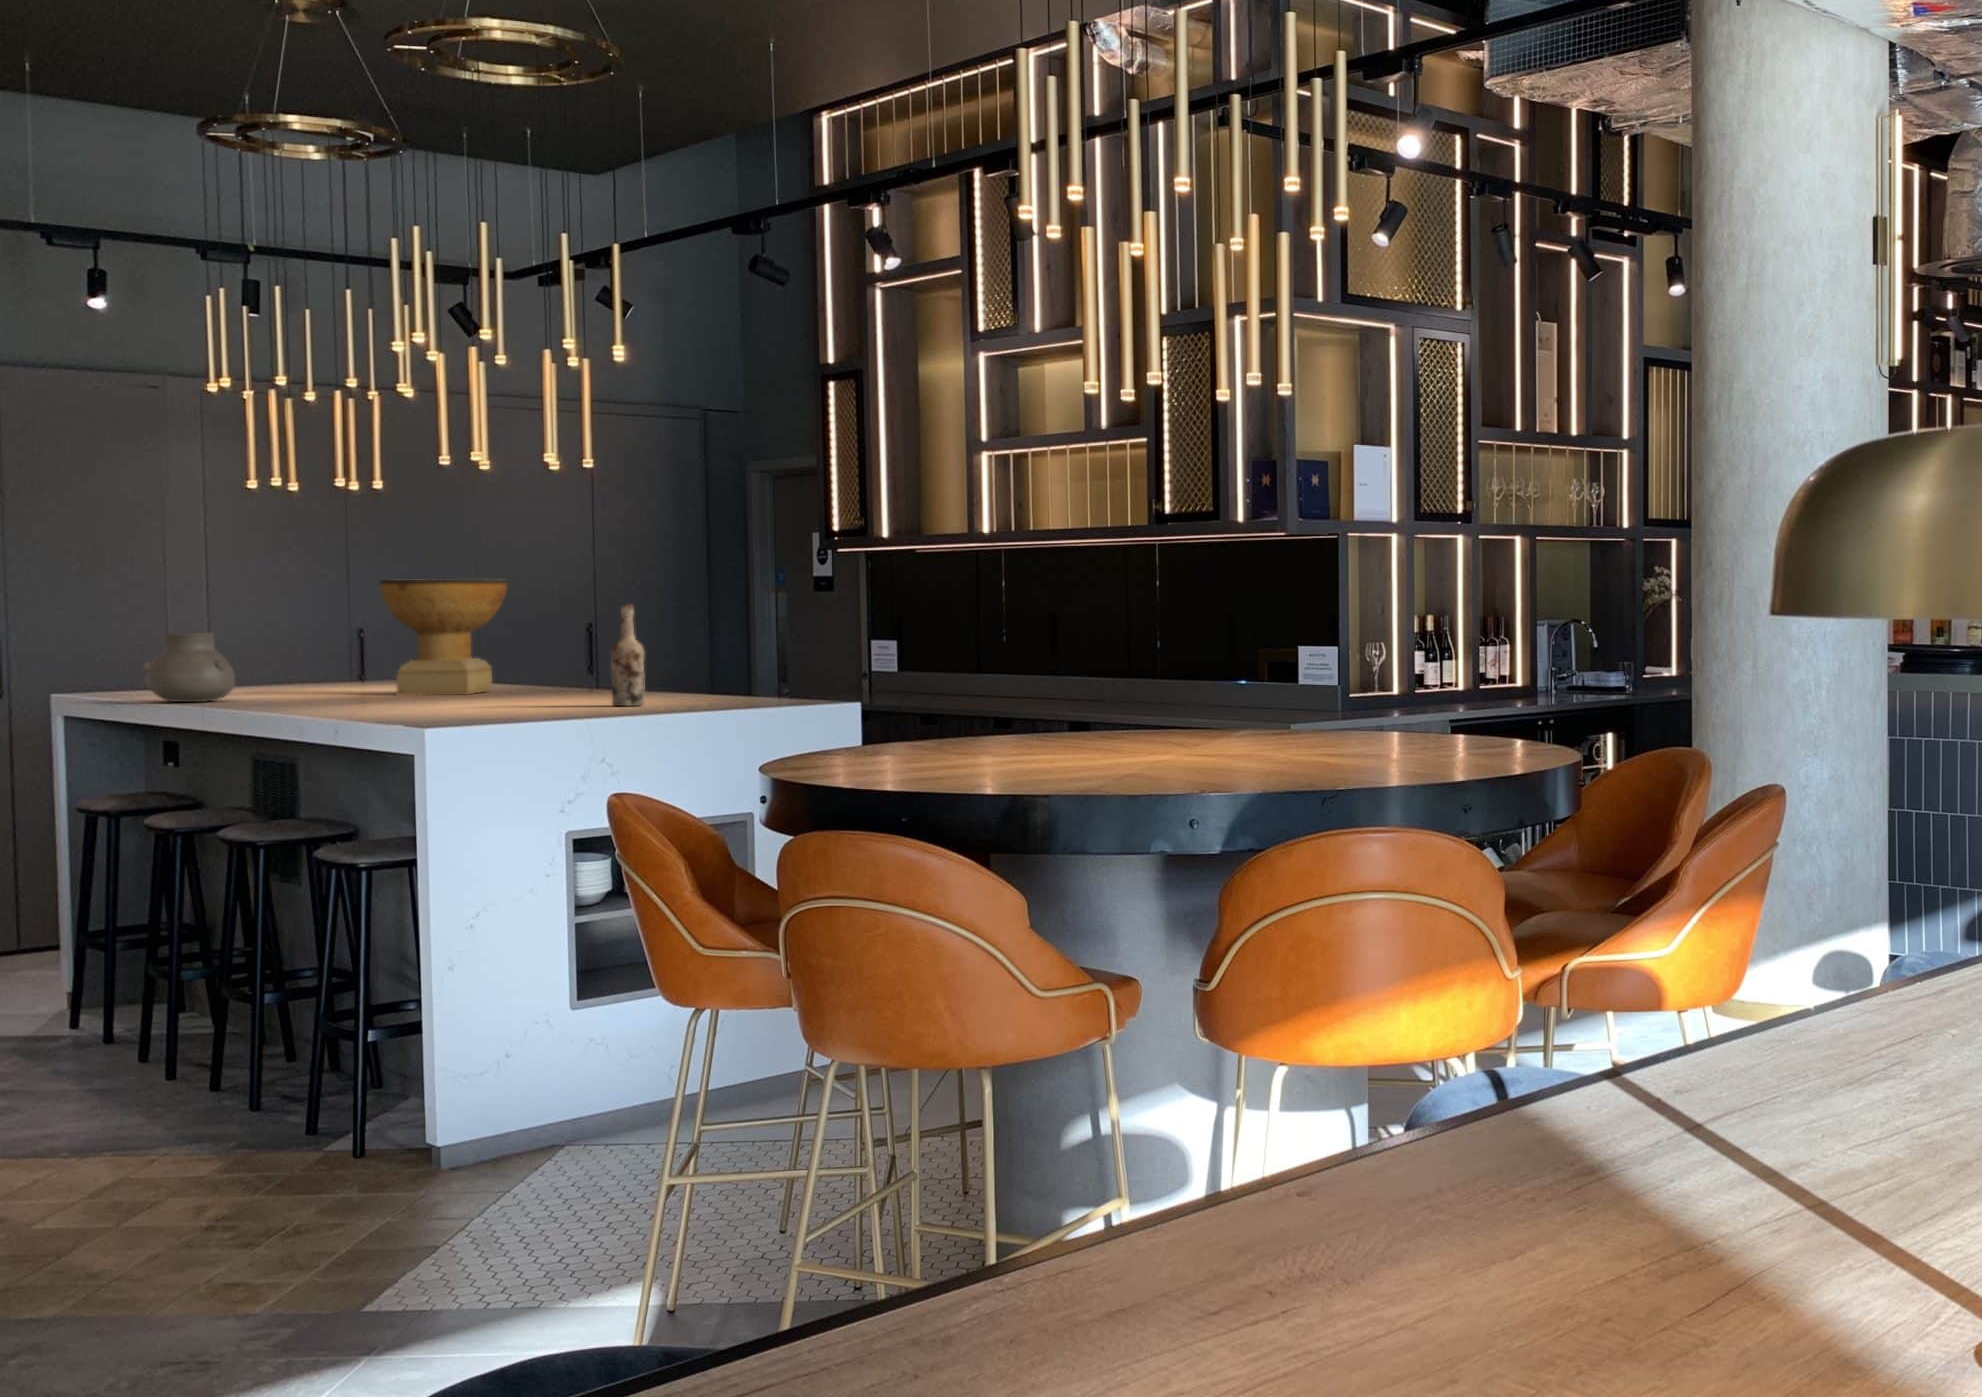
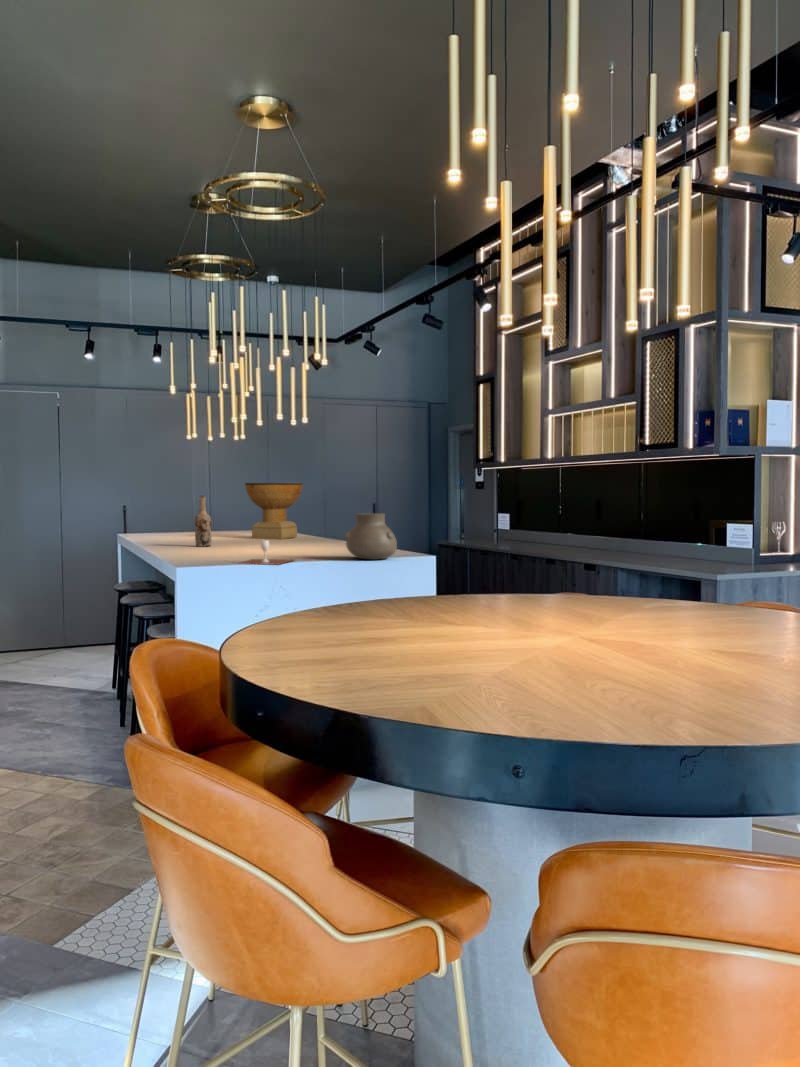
wine bottle: present [611,604,645,706] -> present [195,496,211,547]
vase: present [143,632,235,702] -> present [345,513,397,560]
wine glass: none [500,682,605,725] -> present [239,540,292,565]

